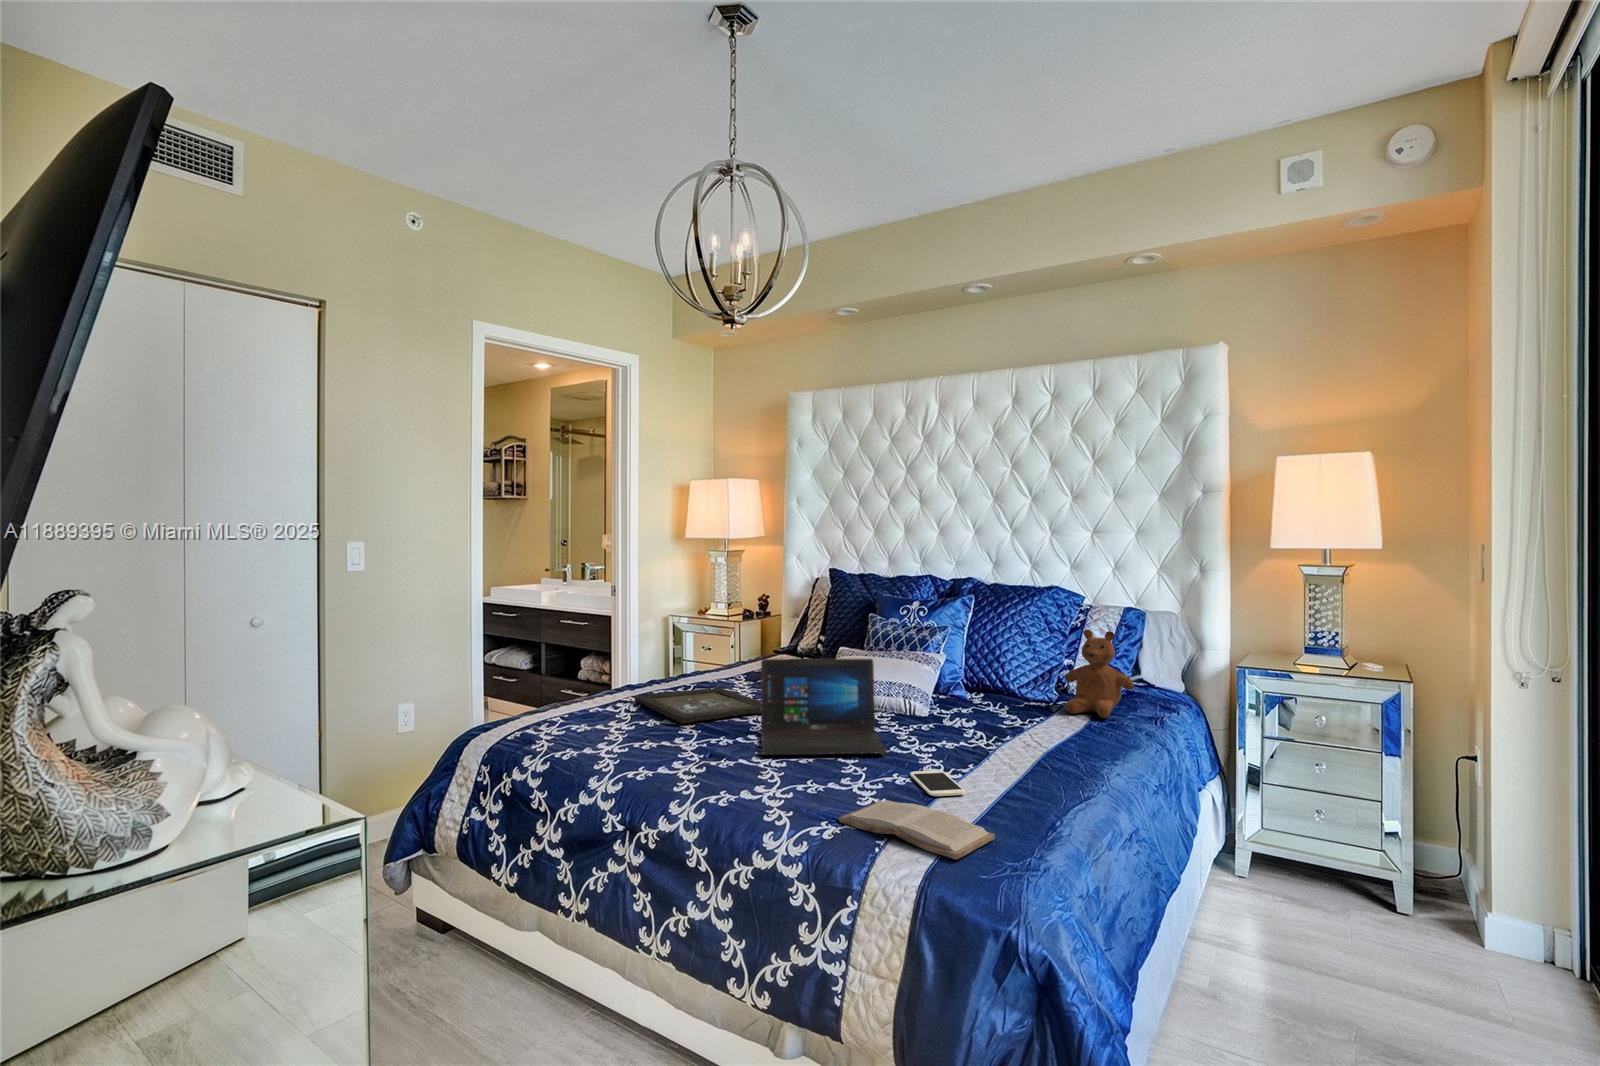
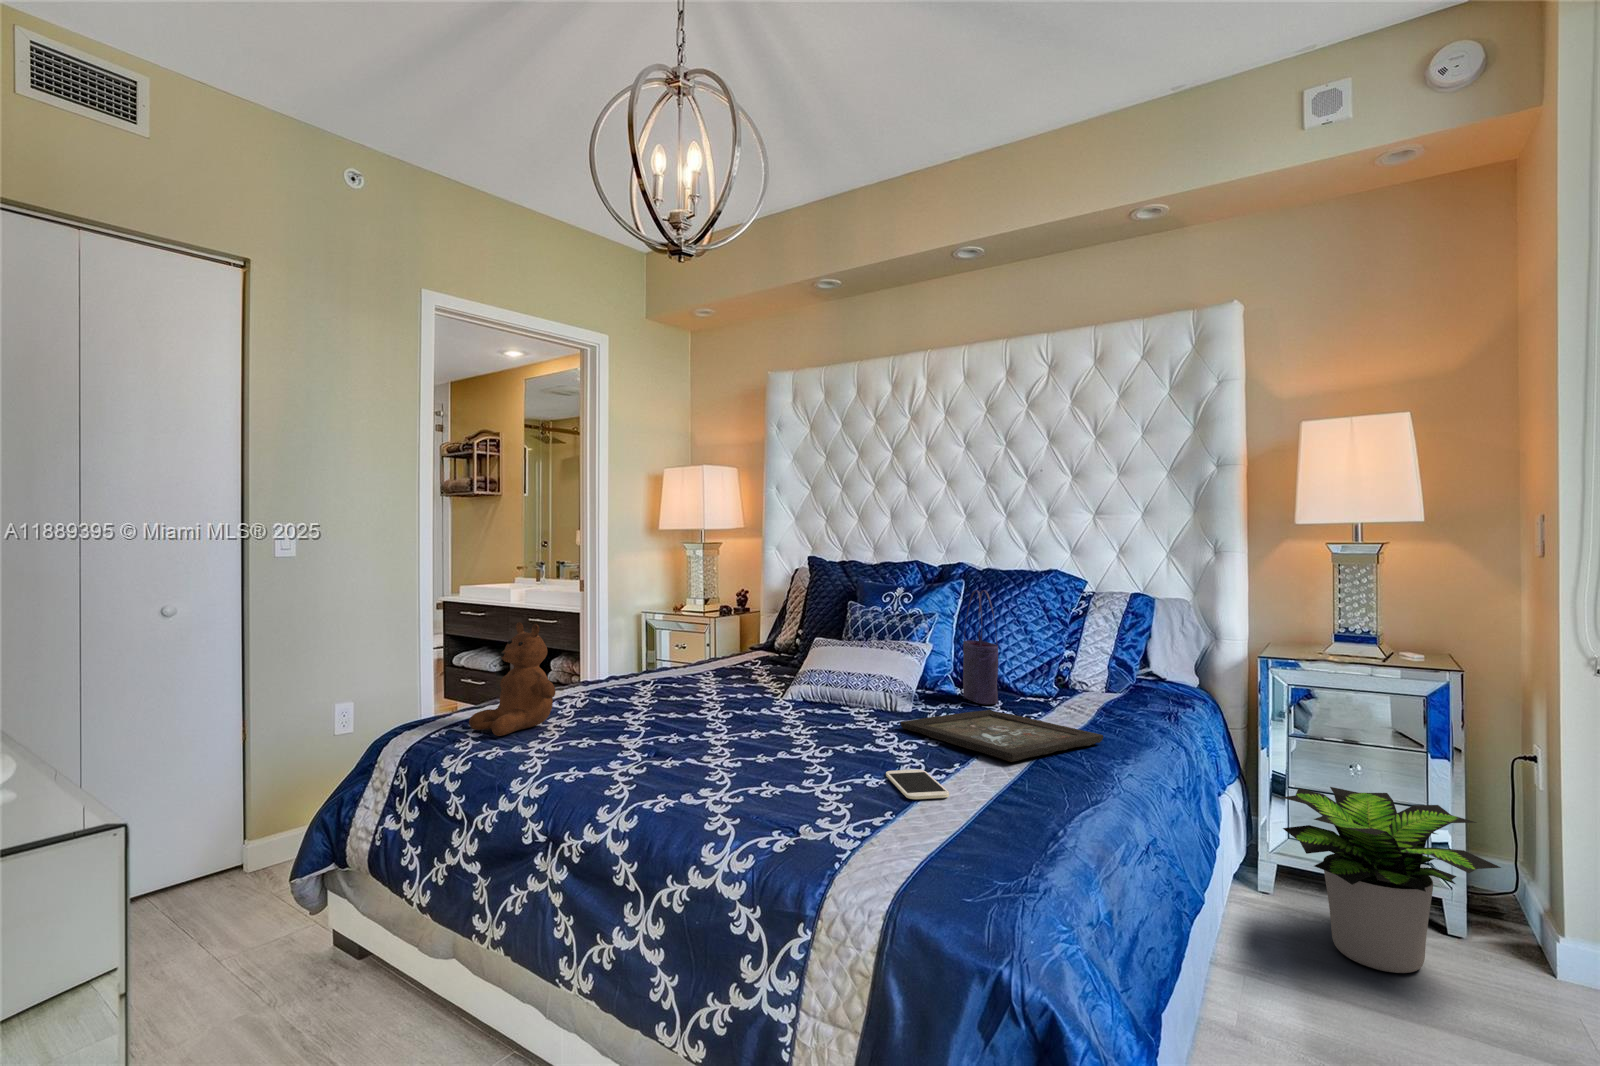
tote bag: none [973,607,1005,710] -> present [963,590,998,704]
teddy bear: present [1065,629,1134,718] -> present [469,622,556,736]
laptop: present [761,659,887,755] -> none [716,644,862,753]
tray: present [634,688,761,723] -> present [901,710,1103,762]
potted plant: none [1254,784,1440,946] -> present [1282,787,1501,973]
book: present [839,800,995,860] -> none [794,804,983,878]

